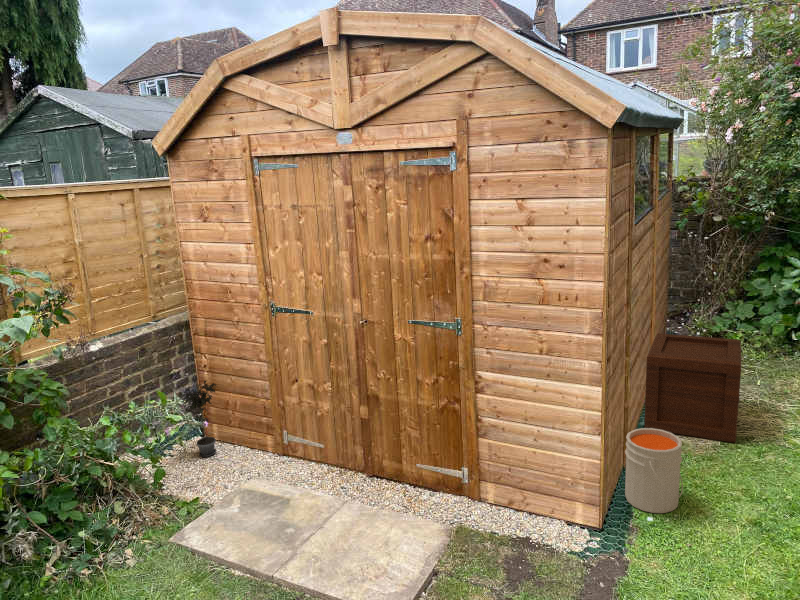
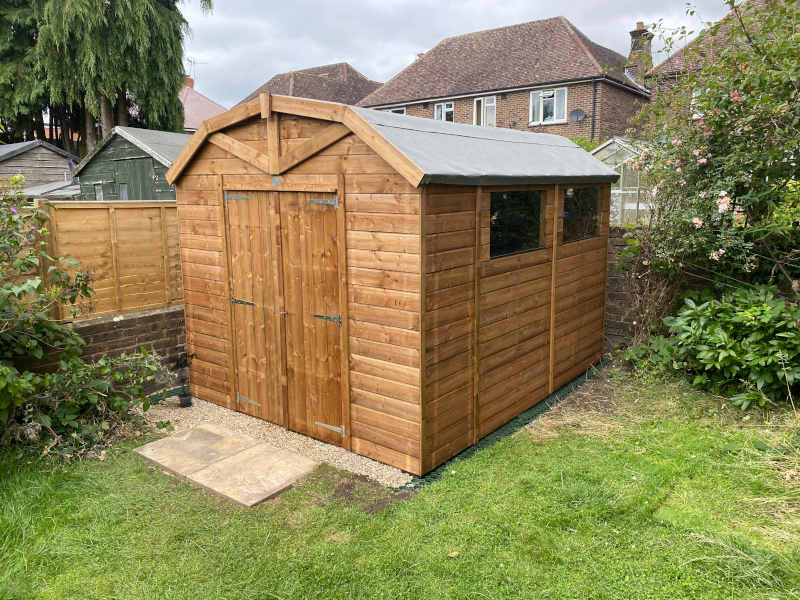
wooden crate: present [644,333,741,443] -> none [513,347,603,437]
bucket: present [625,428,683,513] -> none [452,409,497,472]

